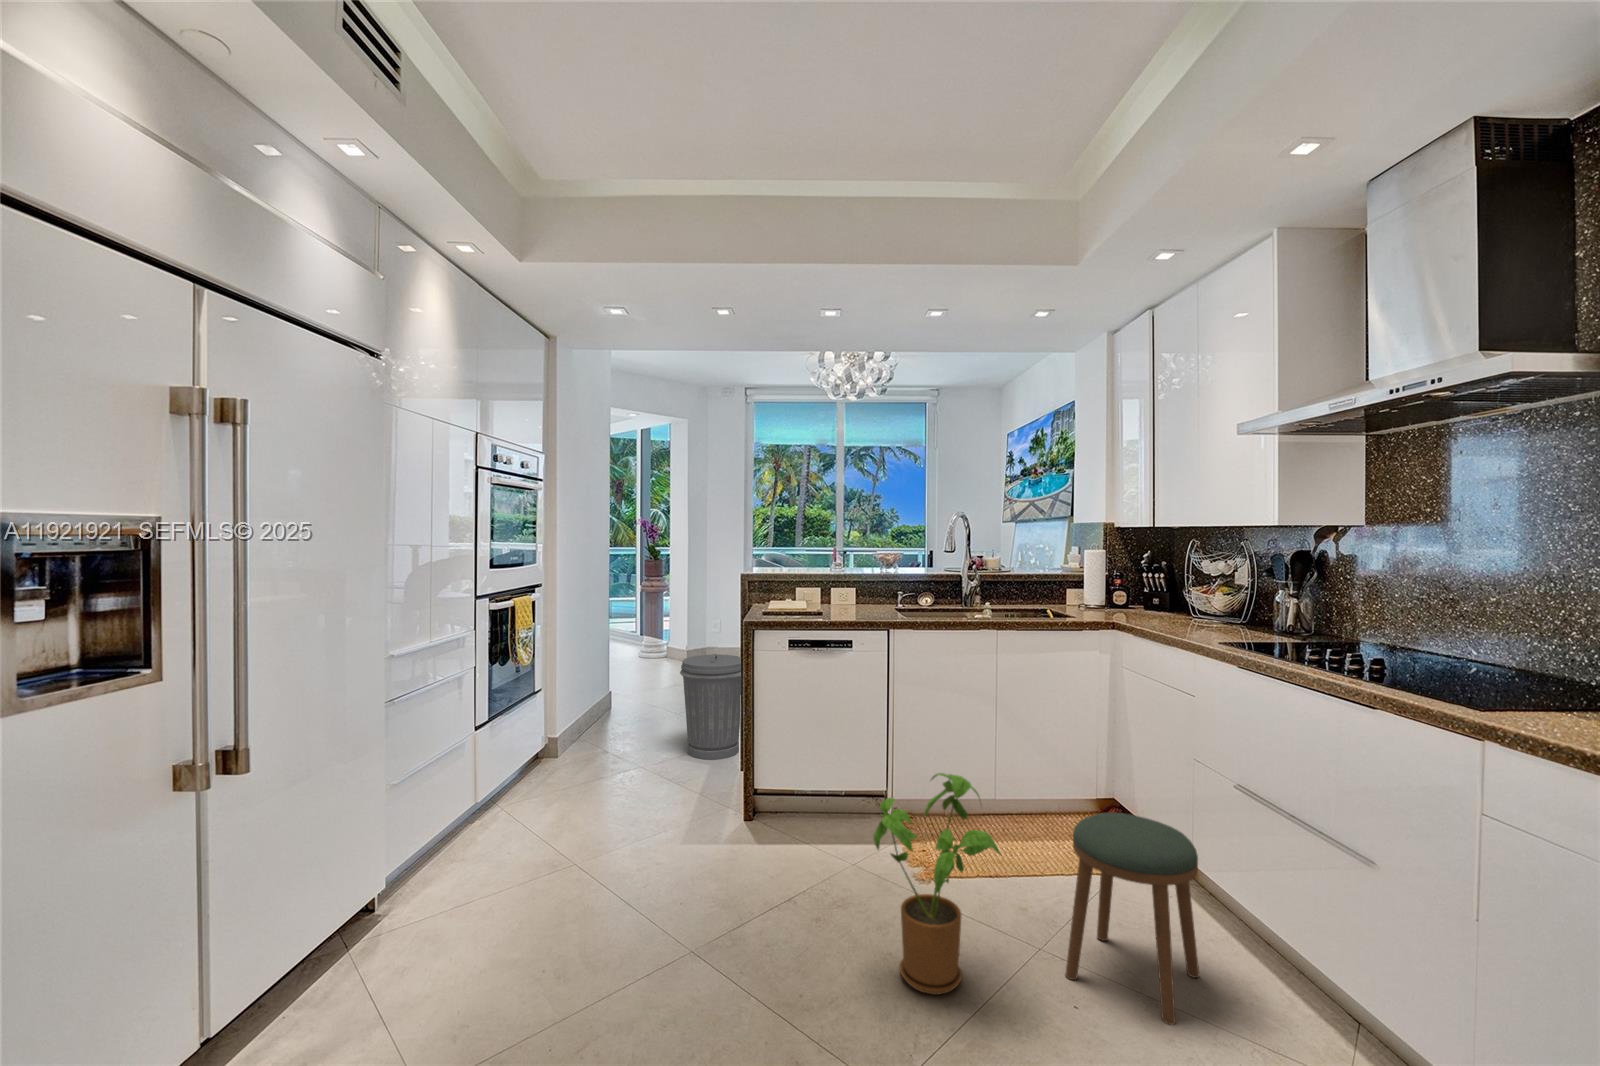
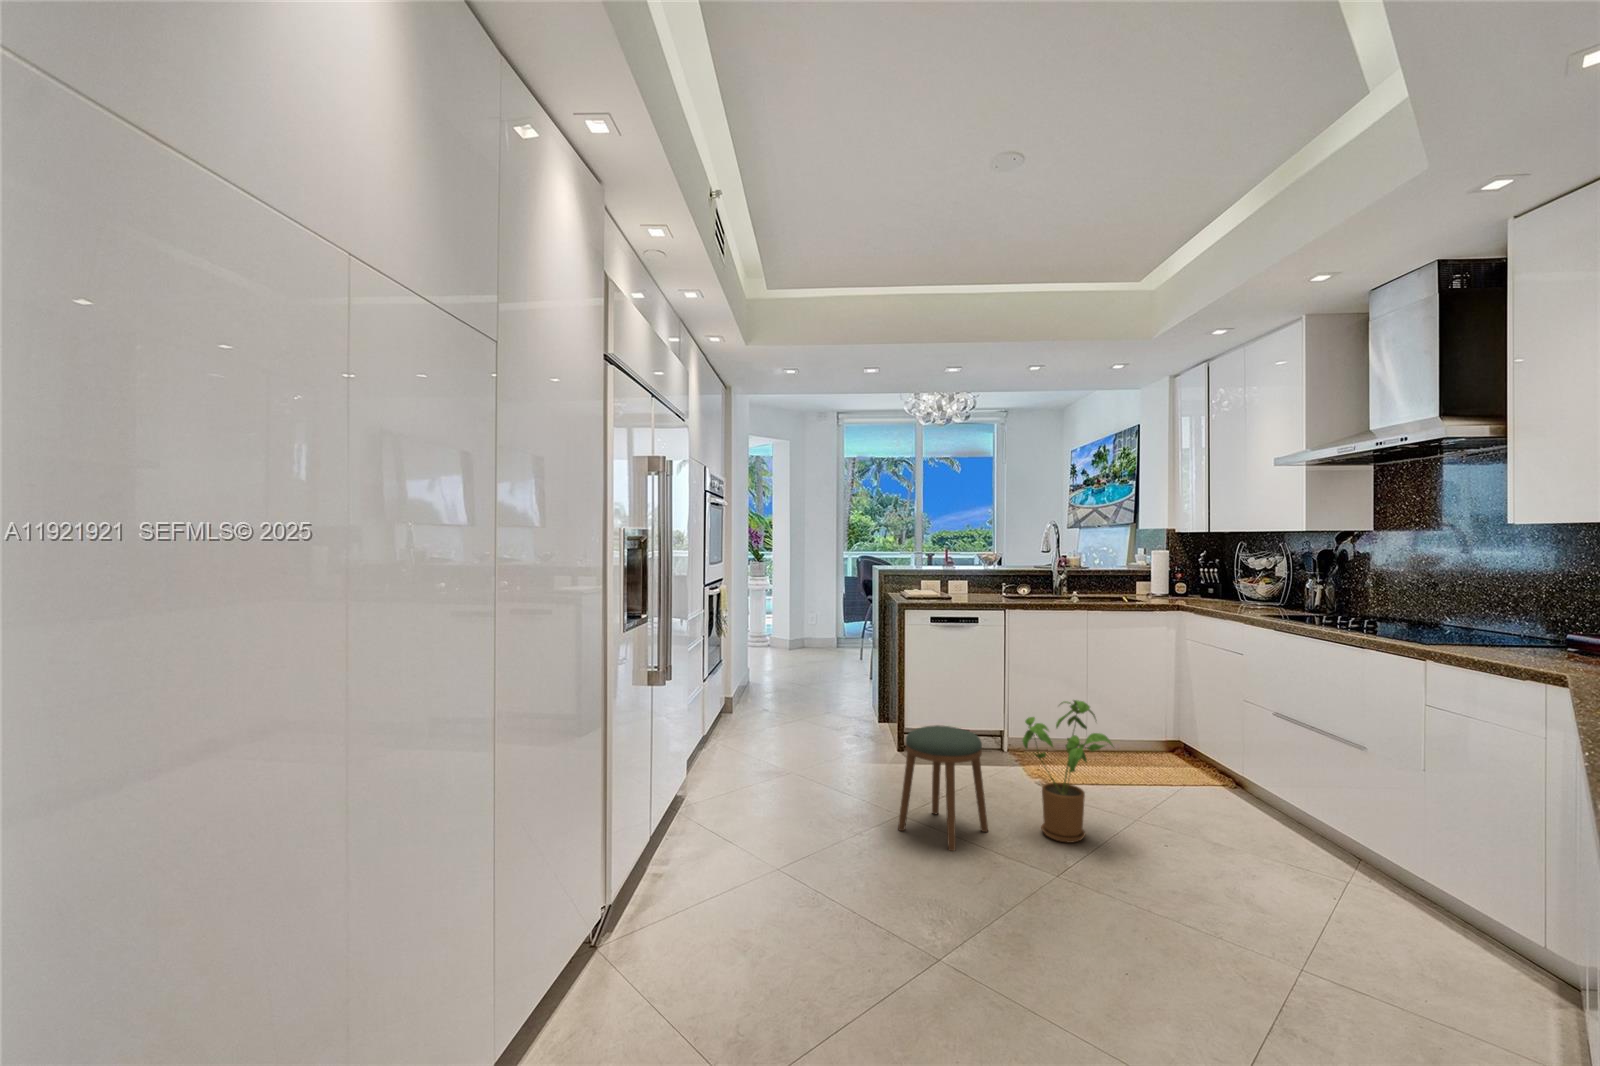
trash can: present [680,654,743,760] -> none [819,634,873,717]
stool: present [1065,813,1199,1025] -> present [898,725,988,851]

